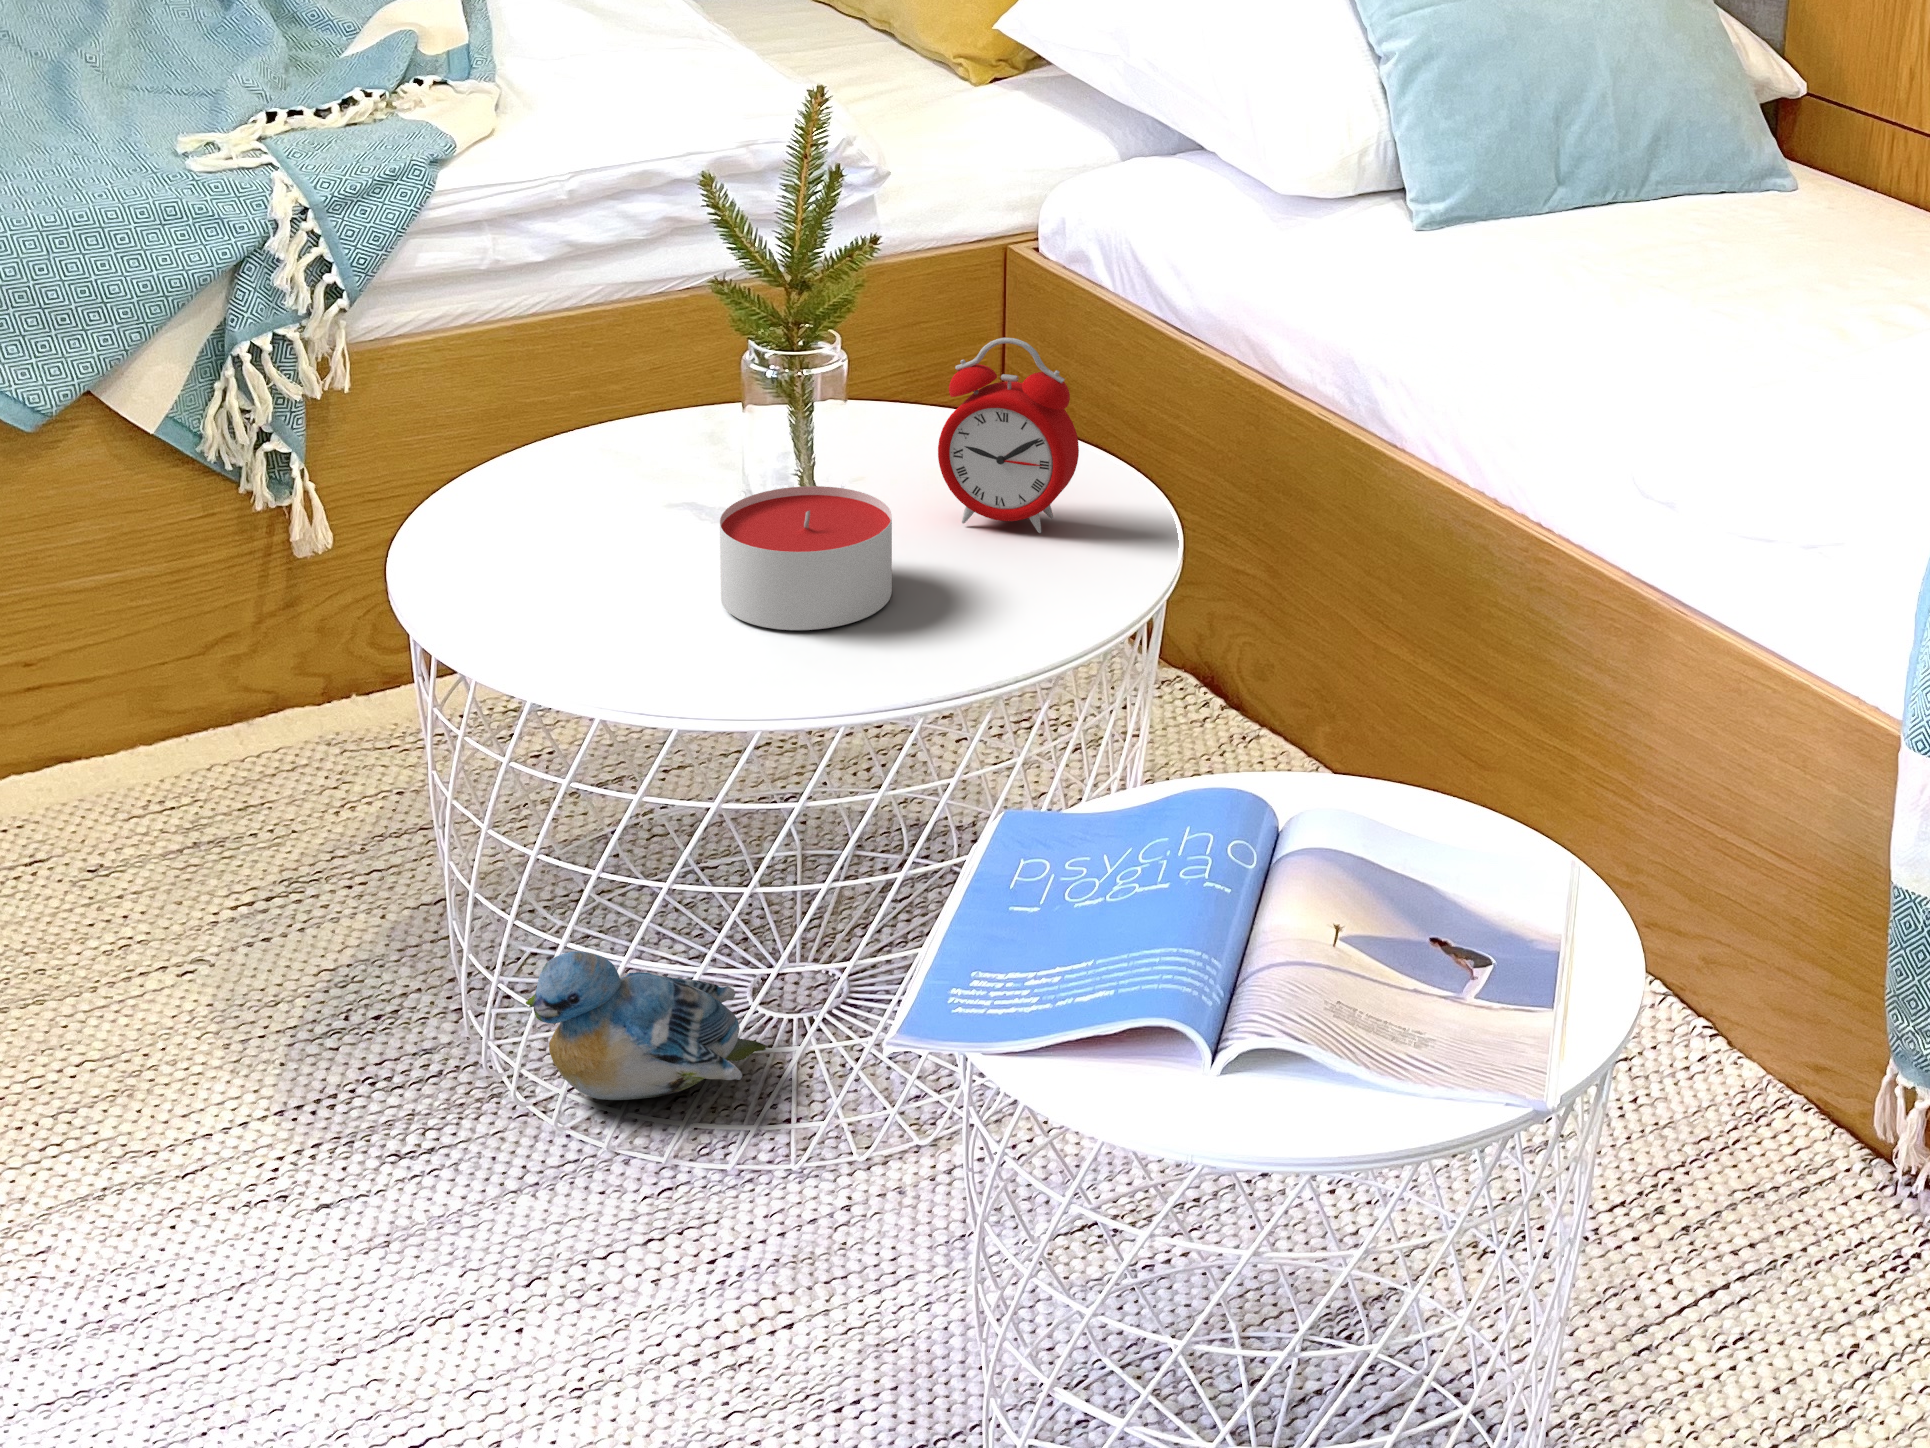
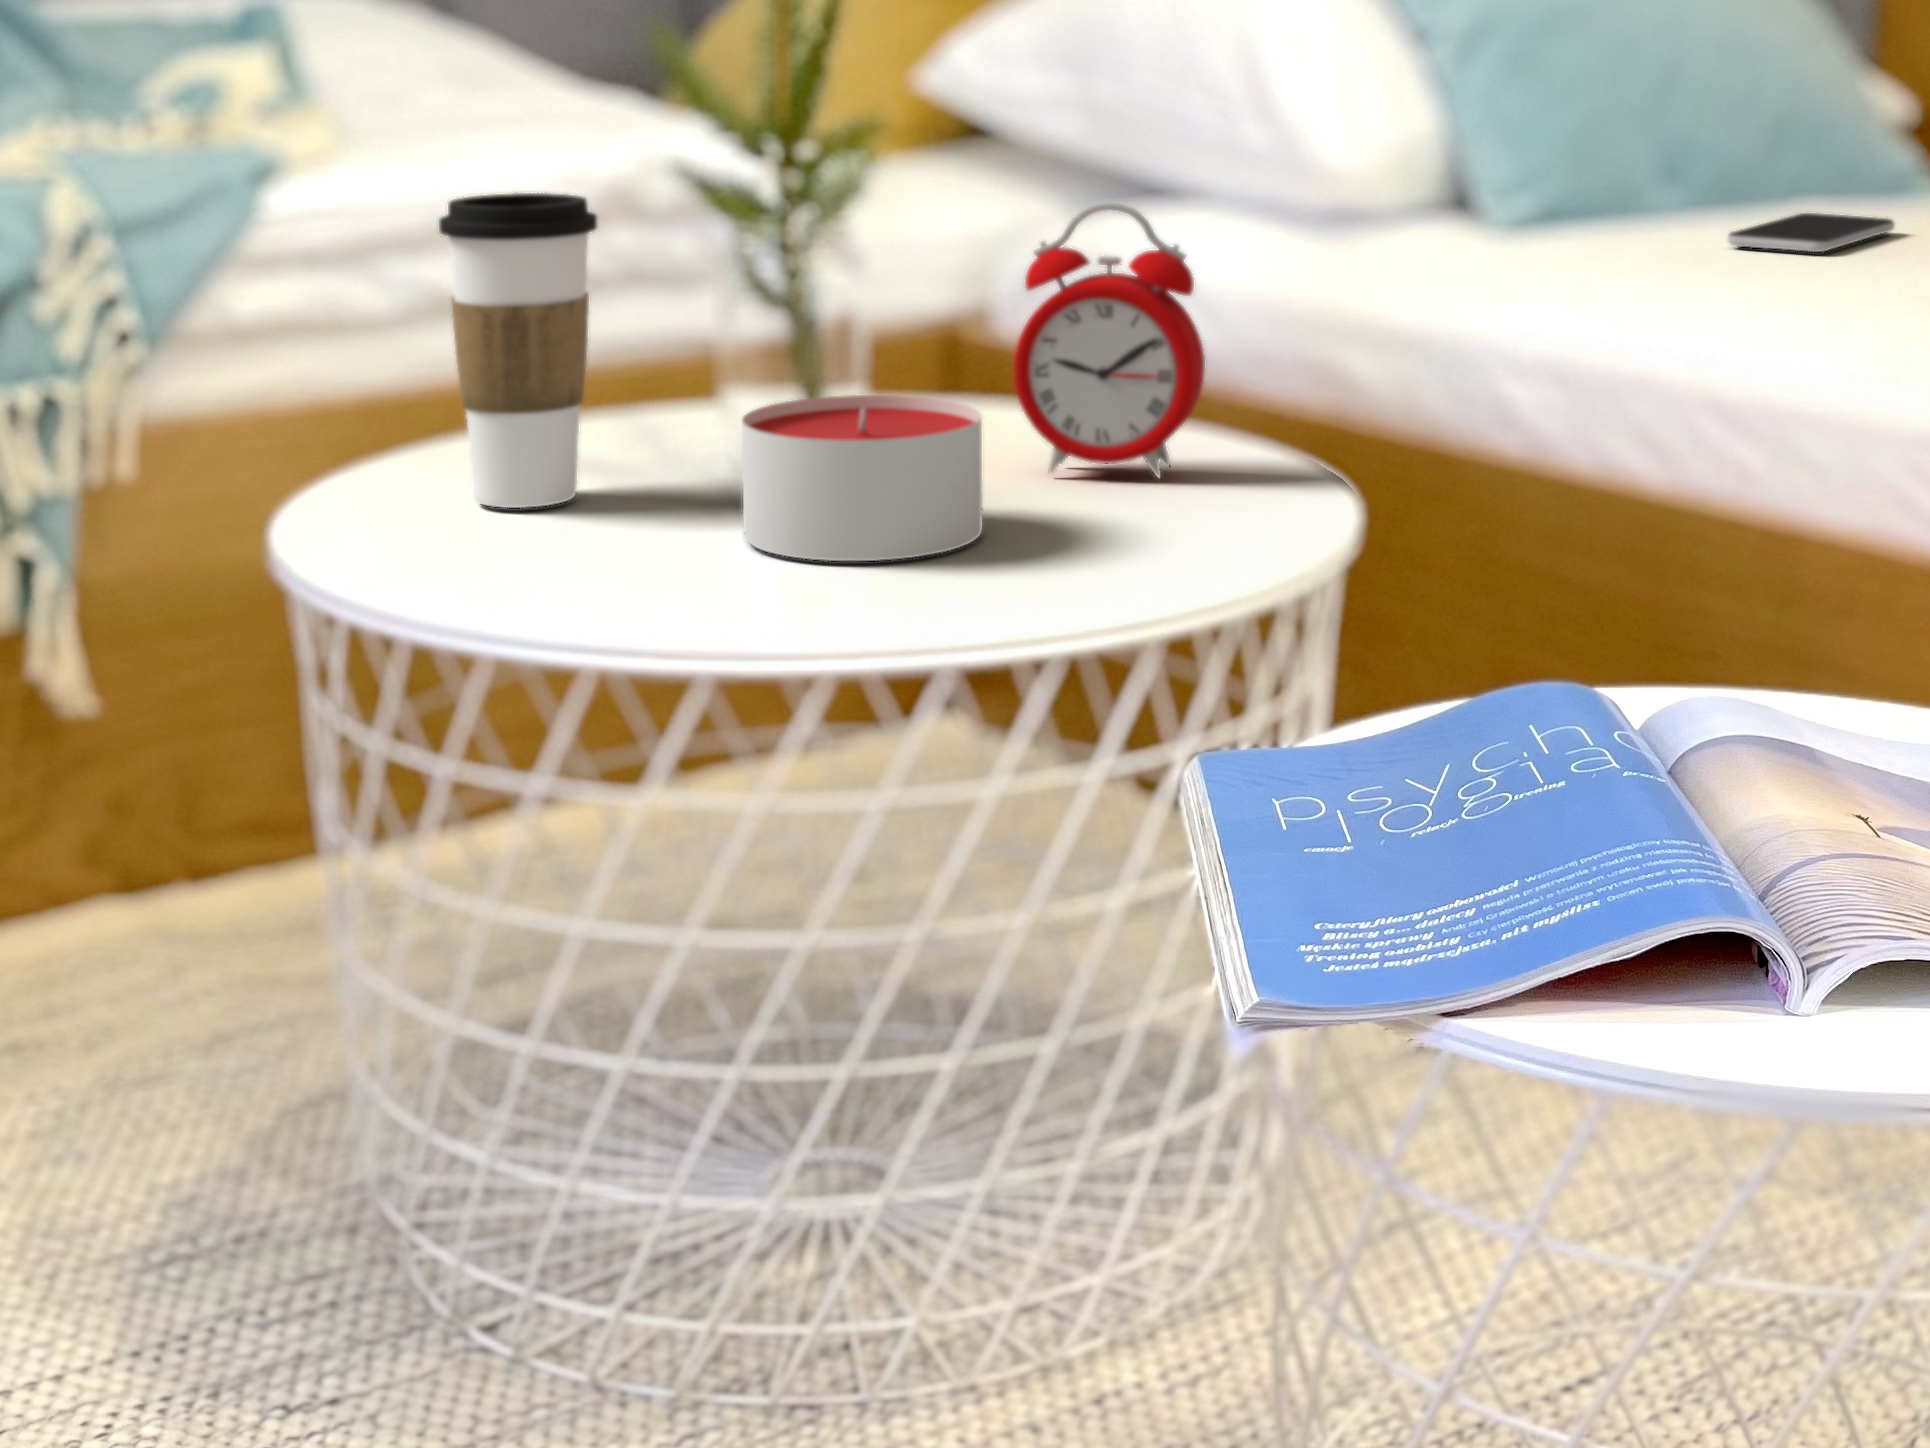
smartphone: none [1547,244,1688,301] -> present [1728,213,1894,252]
coffee cup: none [514,319,631,550] -> present [439,193,597,508]
plush toy: present [526,951,766,1100] -> none [465,1095,802,1321]

